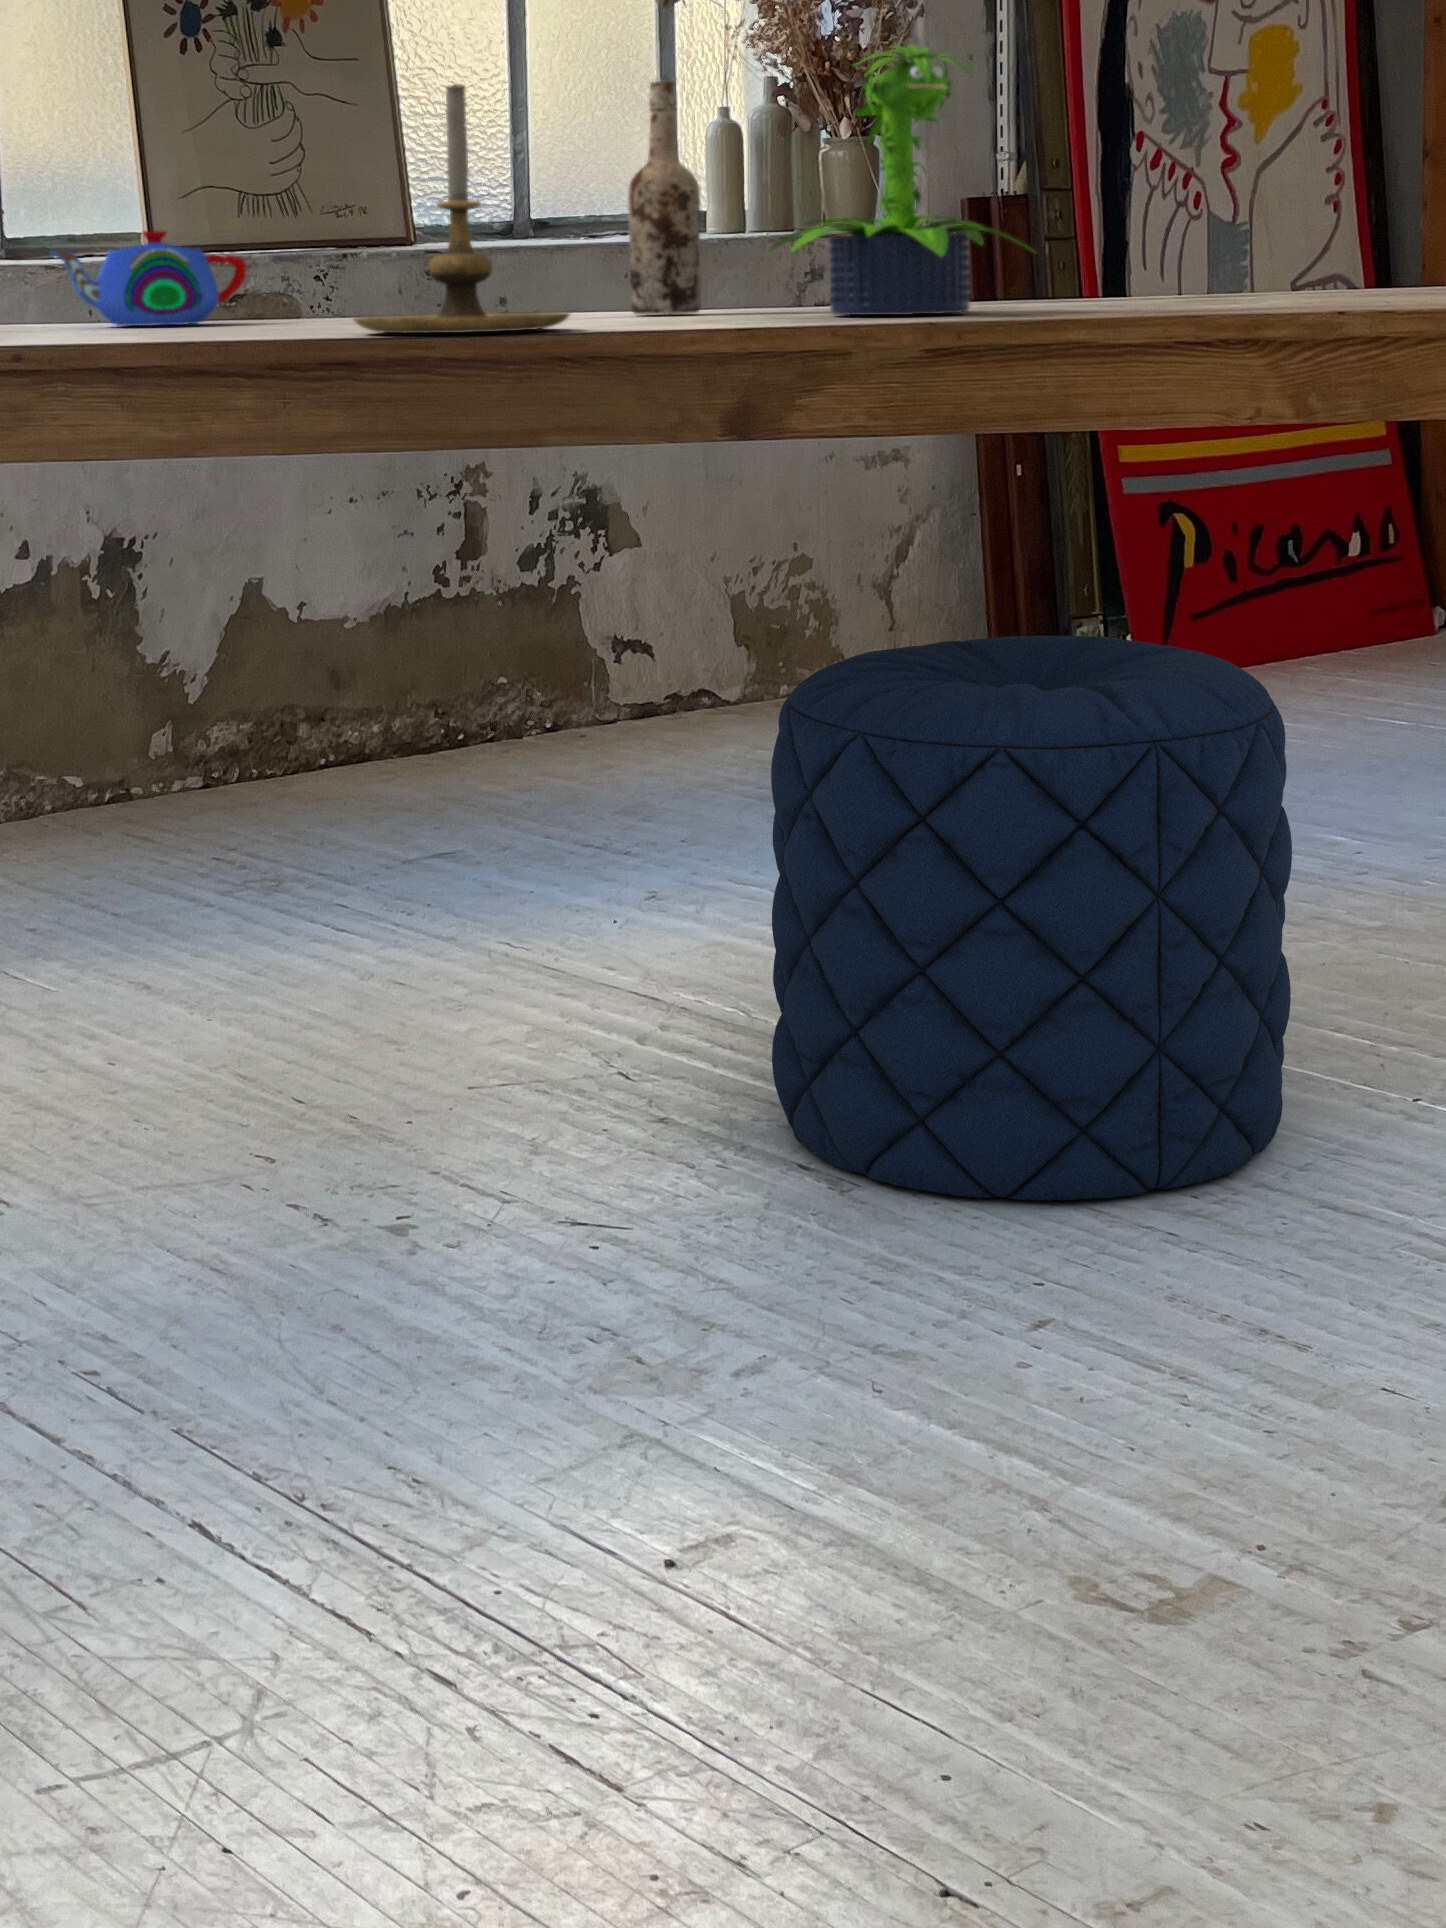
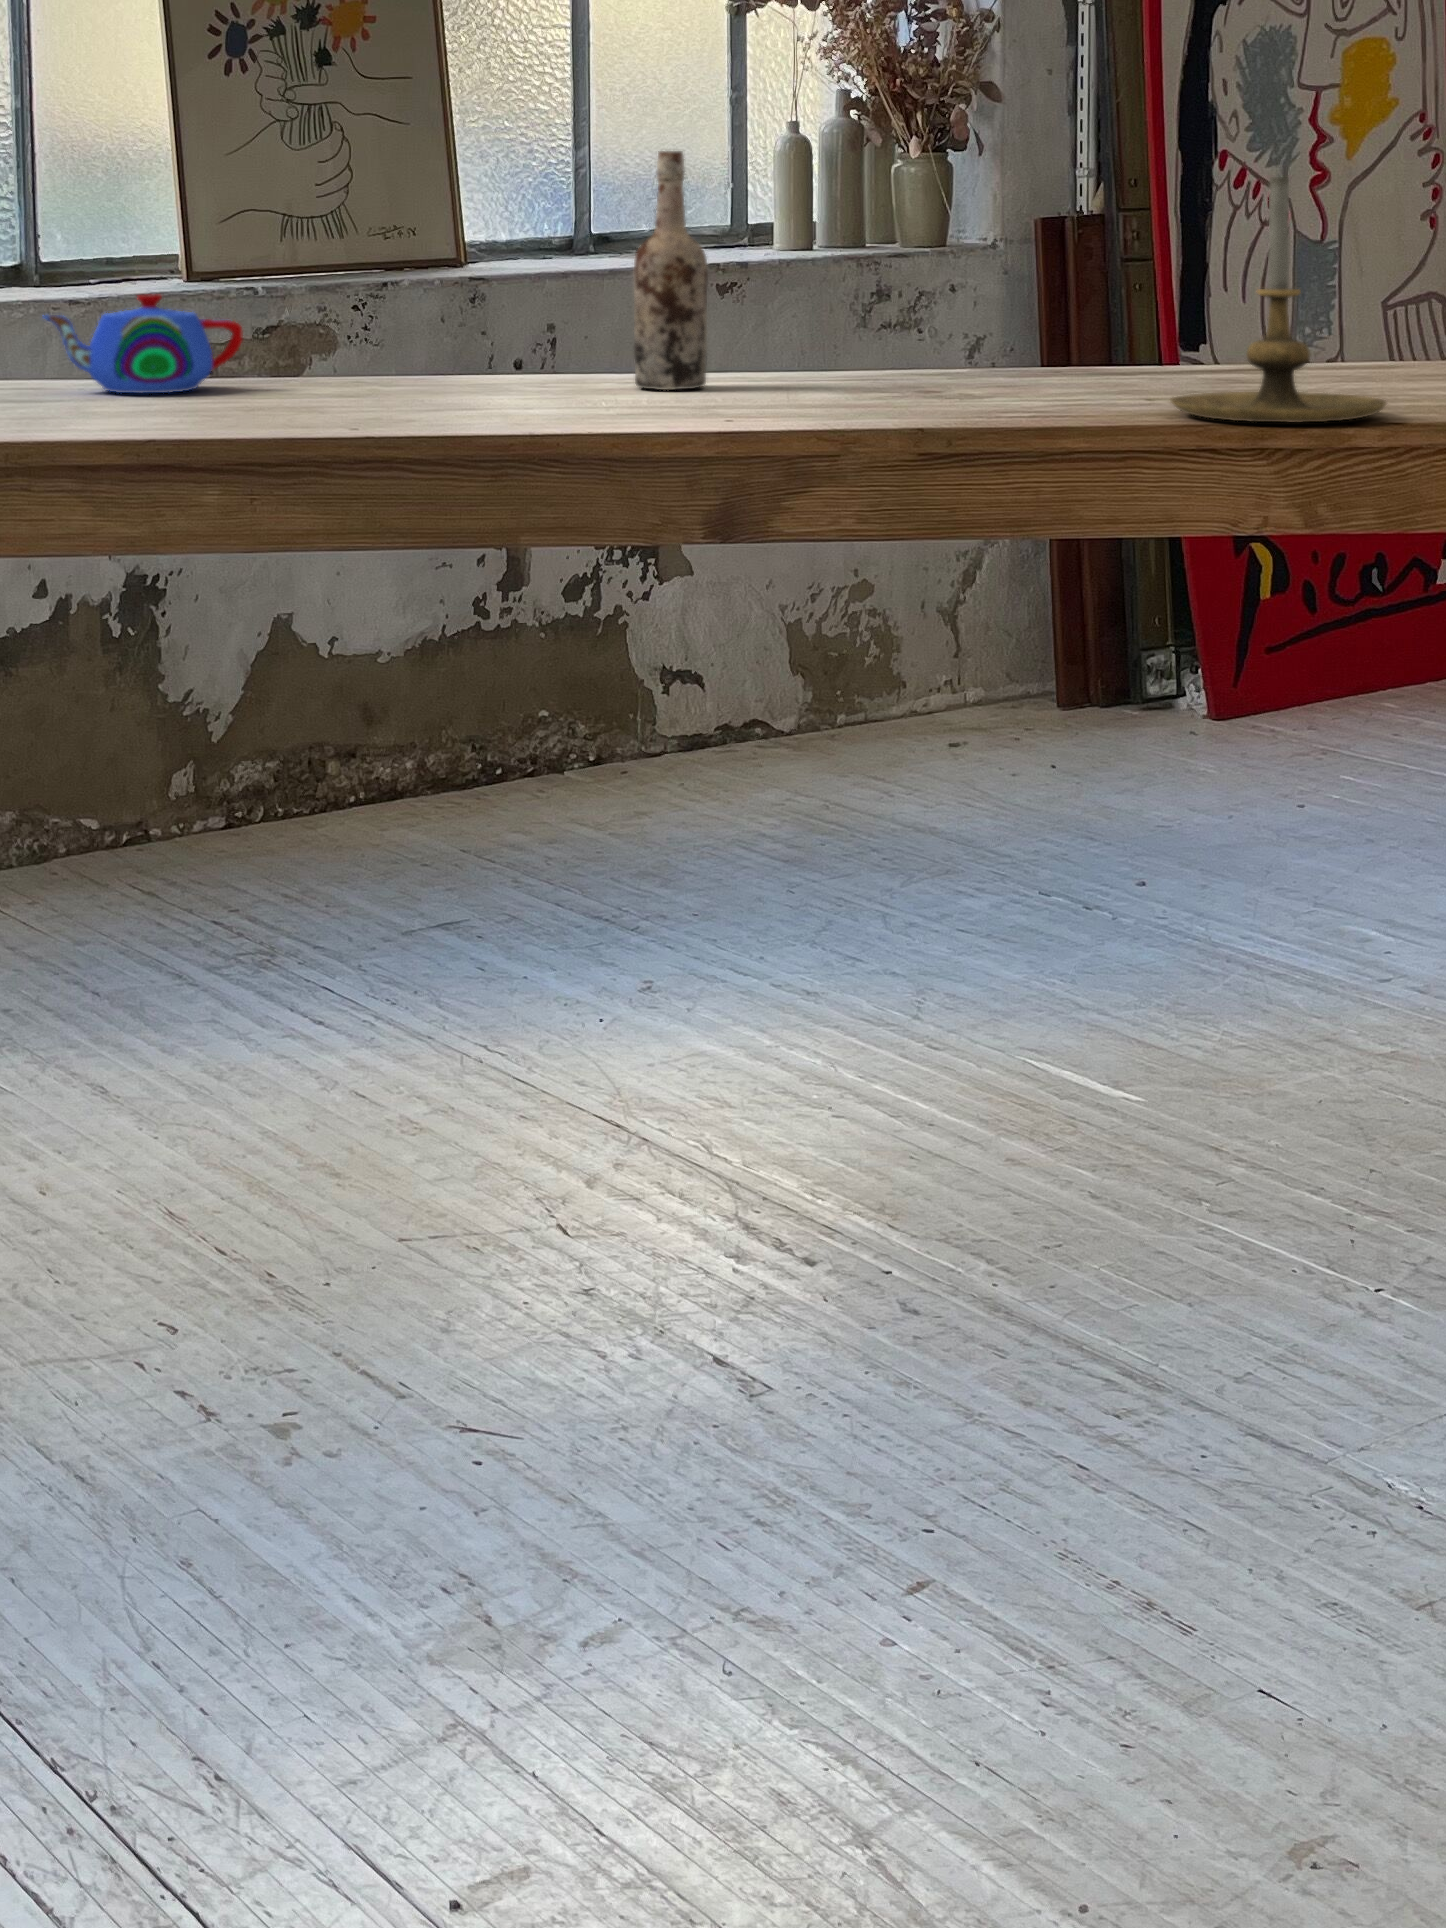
potted plant: present [770,45,1034,315] -> none [771,128,1042,407]
candle holder: present [354,85,570,333] -> present [1171,176,1387,422]
pouf: present [771,636,1292,1201] -> none [698,787,1239,1418]

